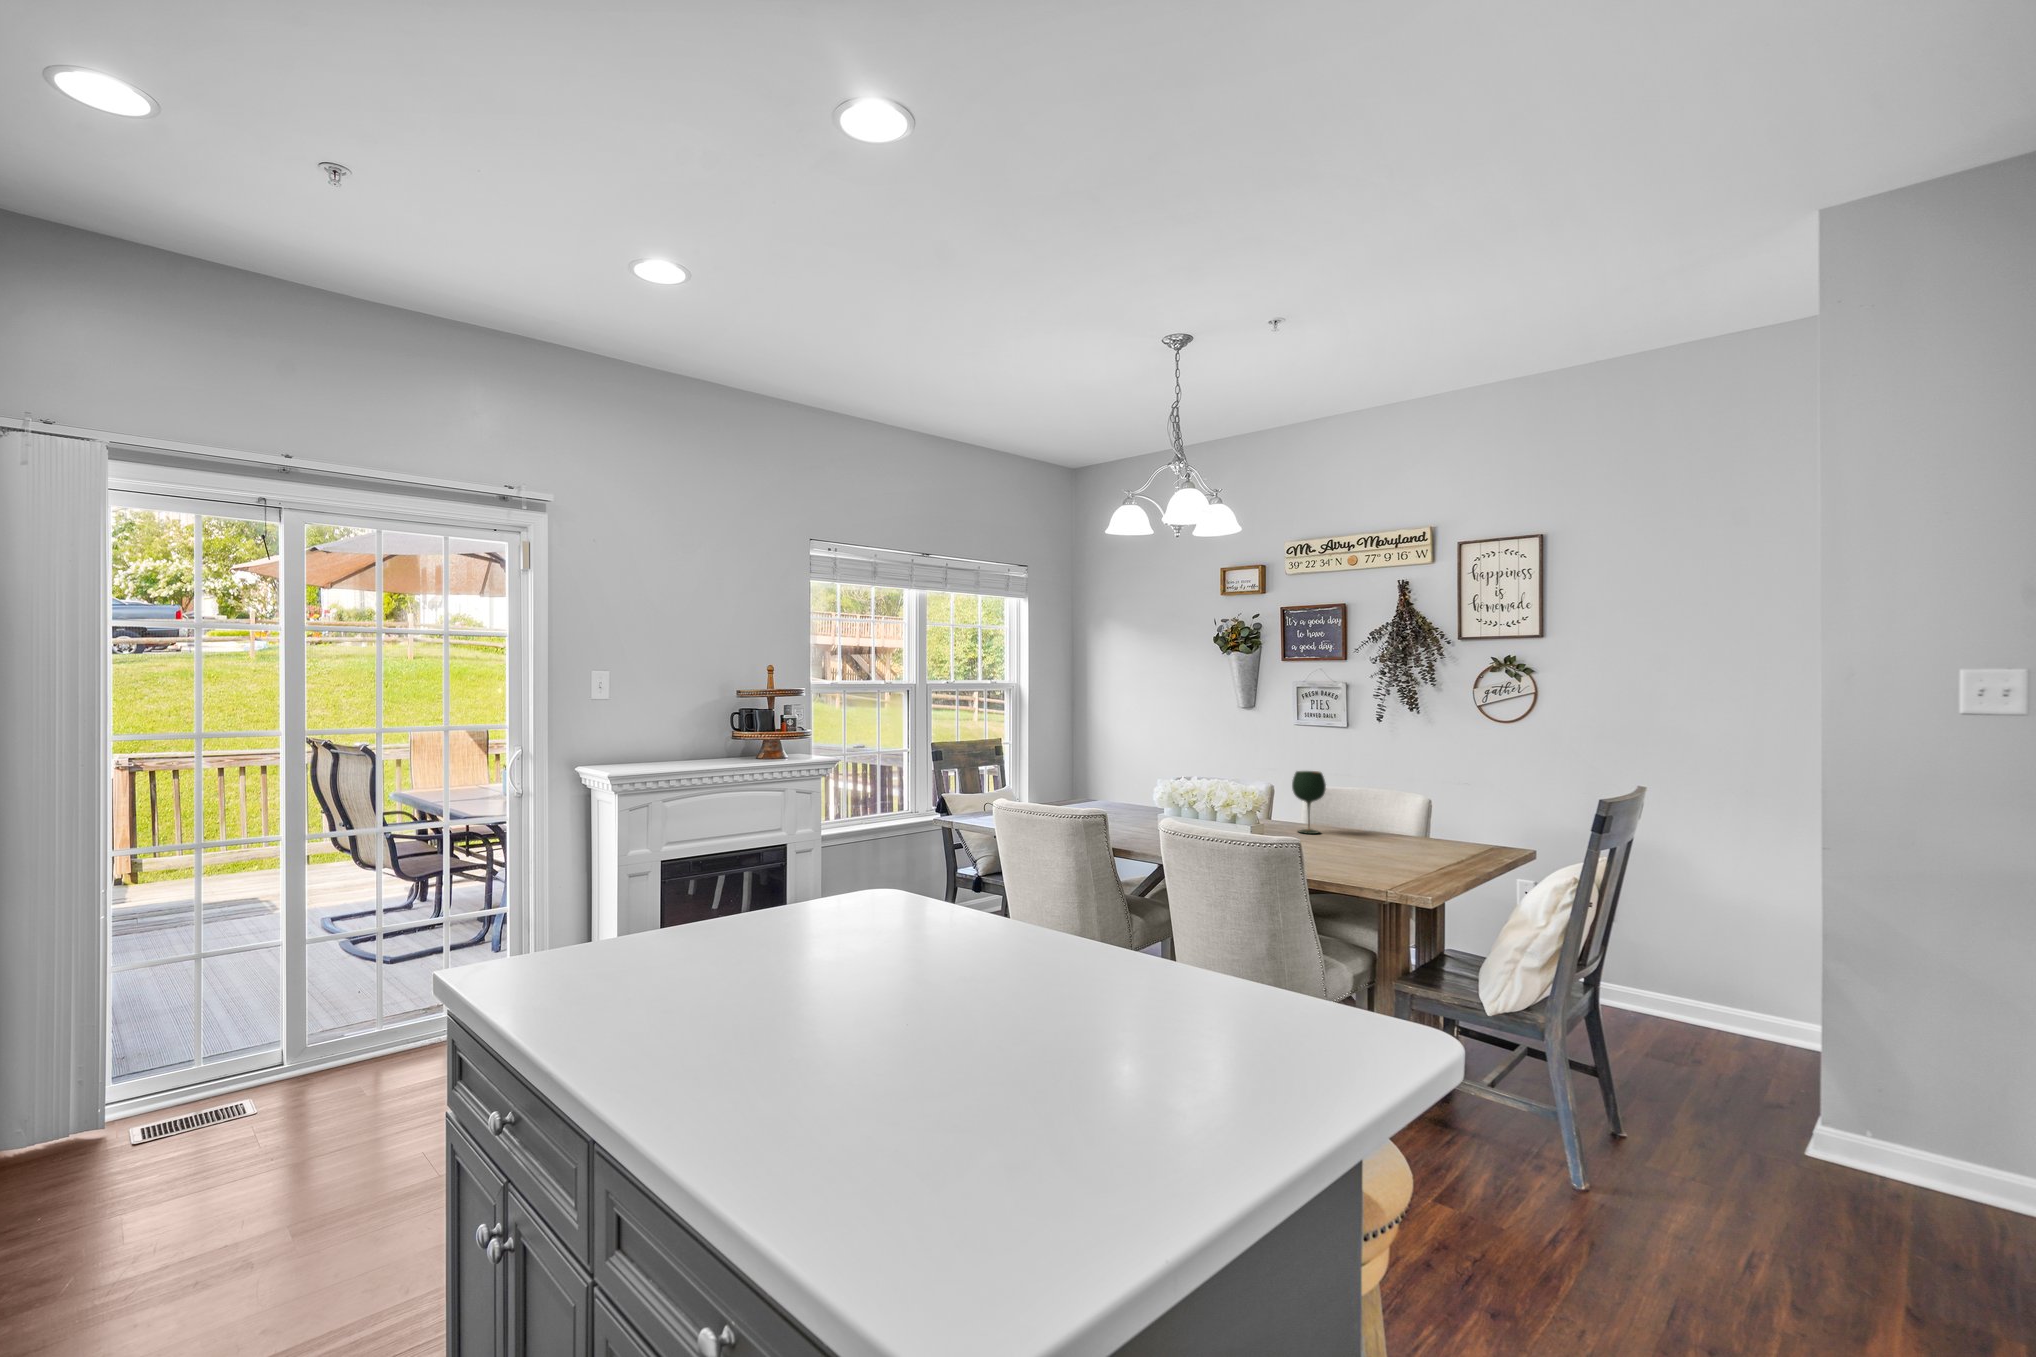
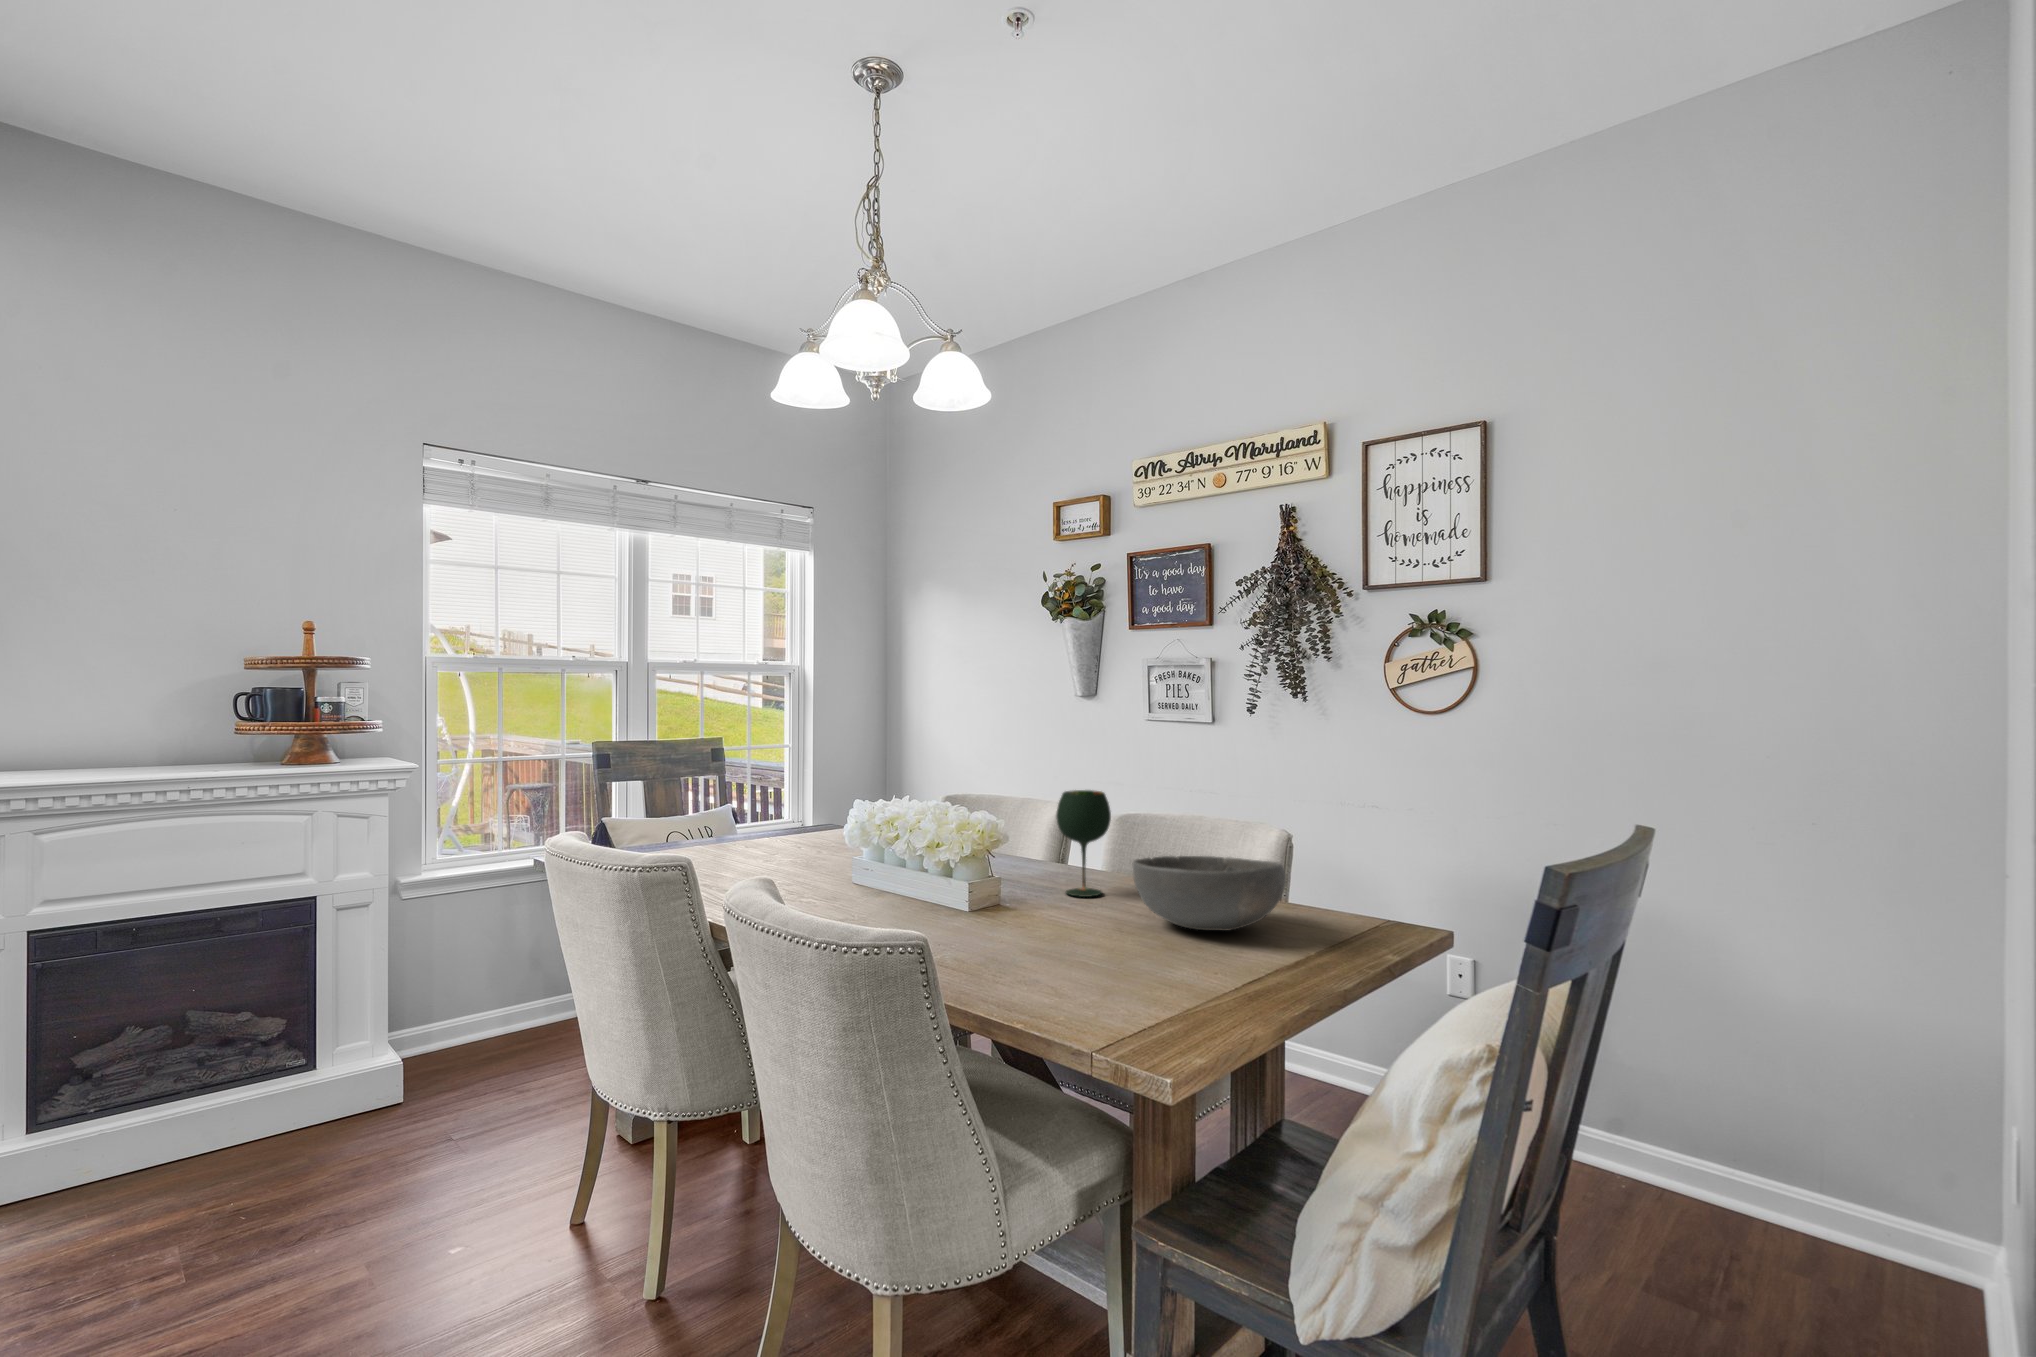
bowl: none [1353,808,1443,848] -> present [1133,856,1286,931]

